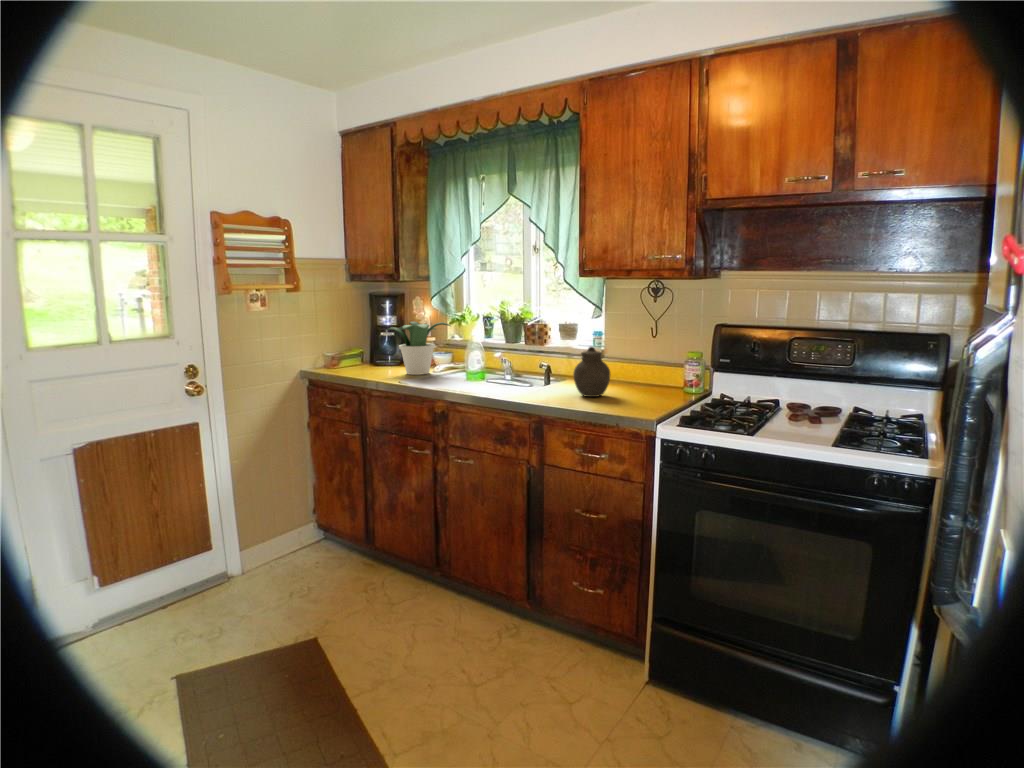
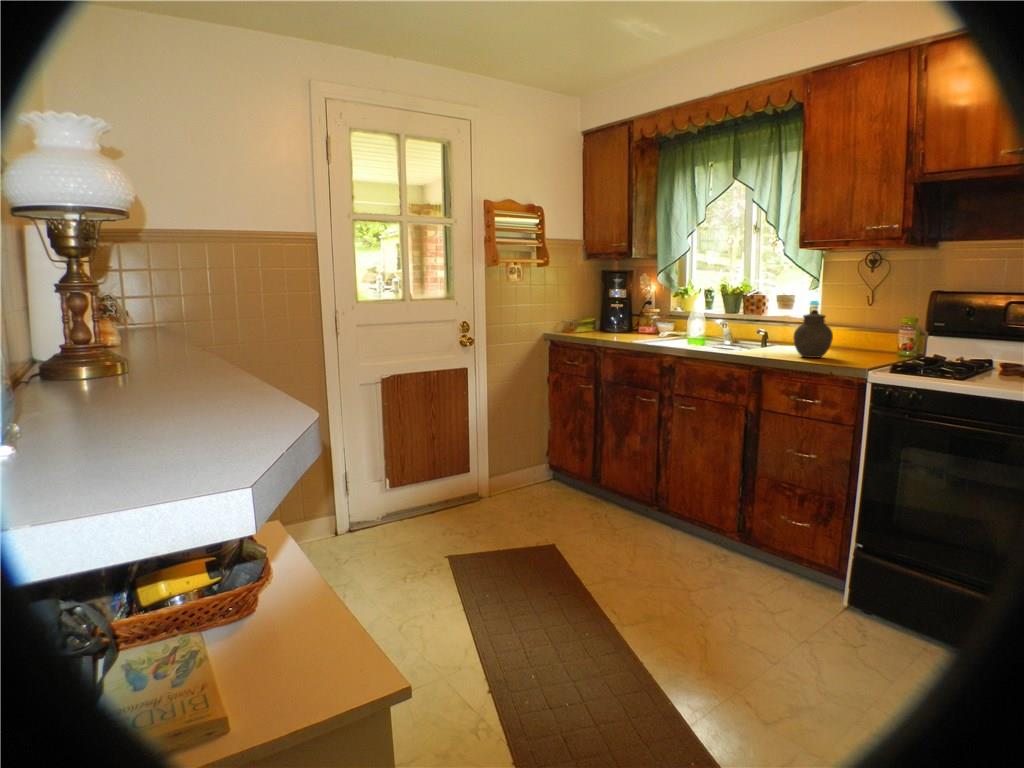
potted plant: present [387,322,450,375] -> none [616,293,675,338]

